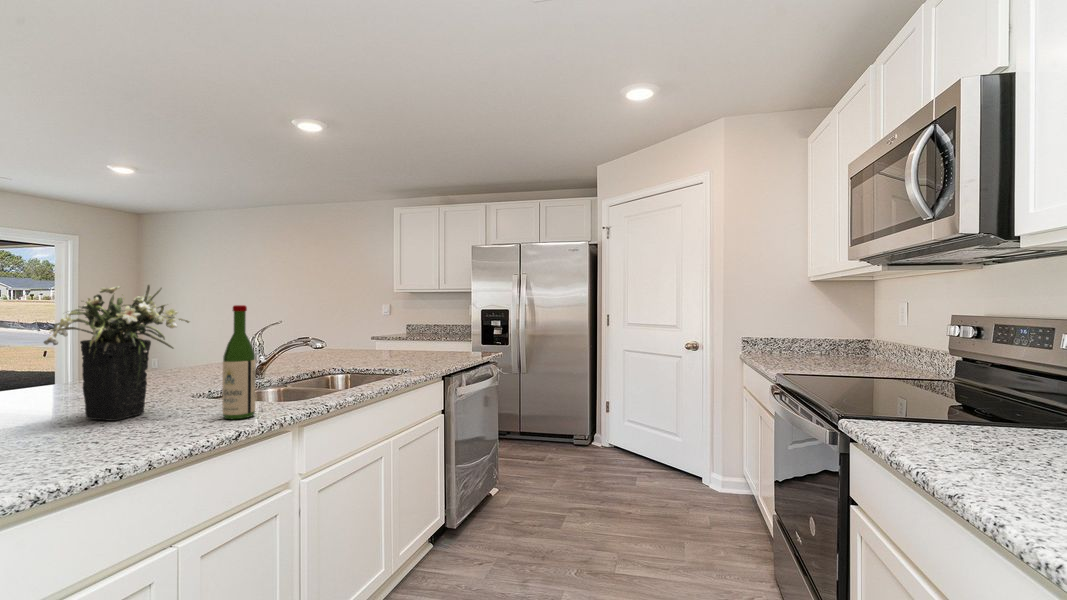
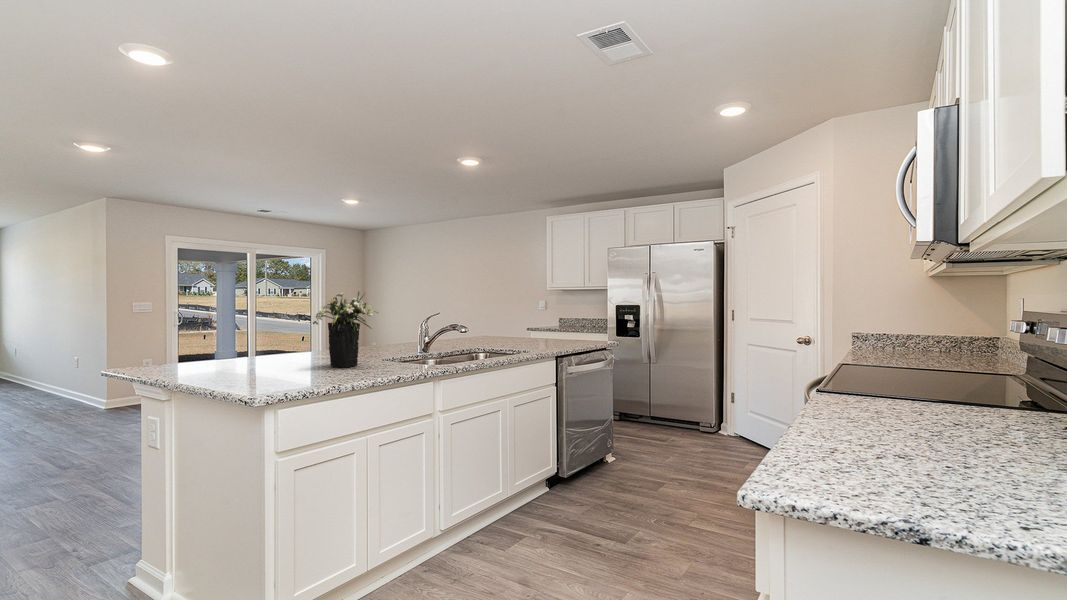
wine bottle: present [222,305,256,419] -> none [395,303,413,371]

